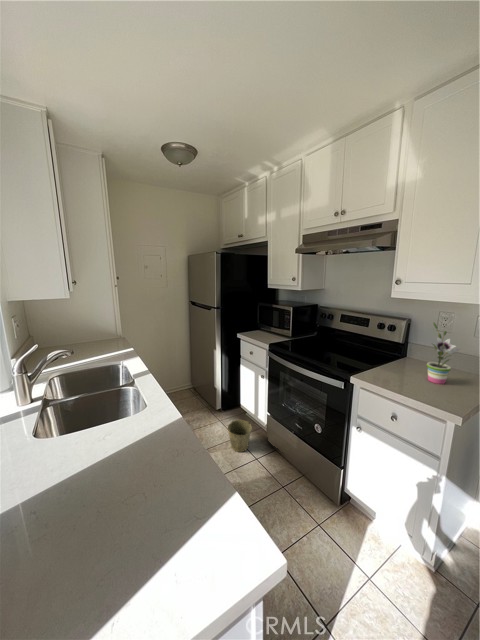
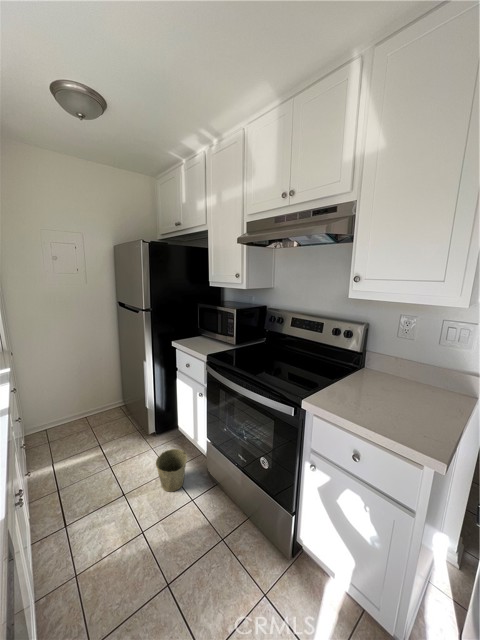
potted plant: present [427,323,460,384] -> none [391,329,431,406]

